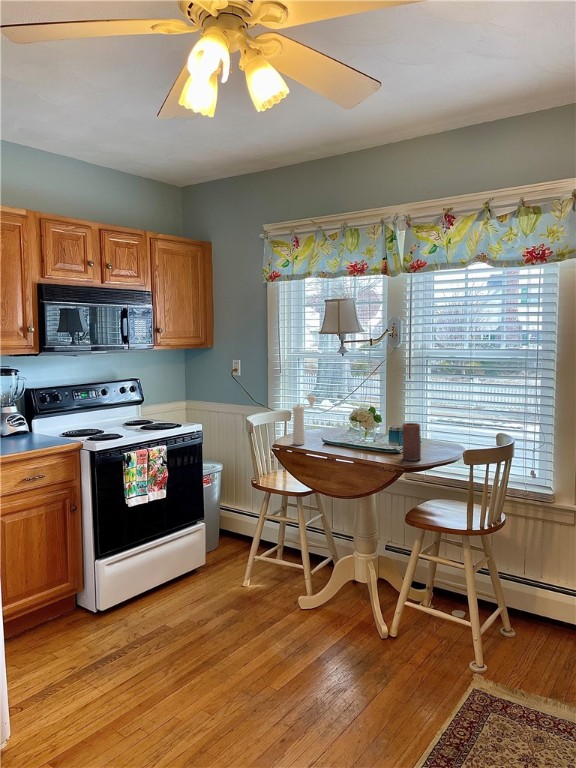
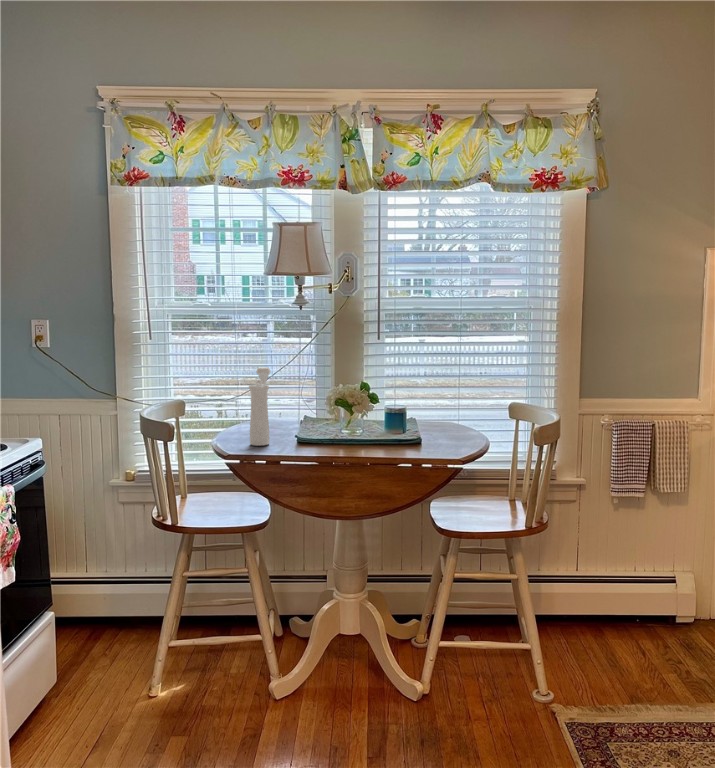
candle: present [402,423,421,461] -> none [437,394,463,447]

